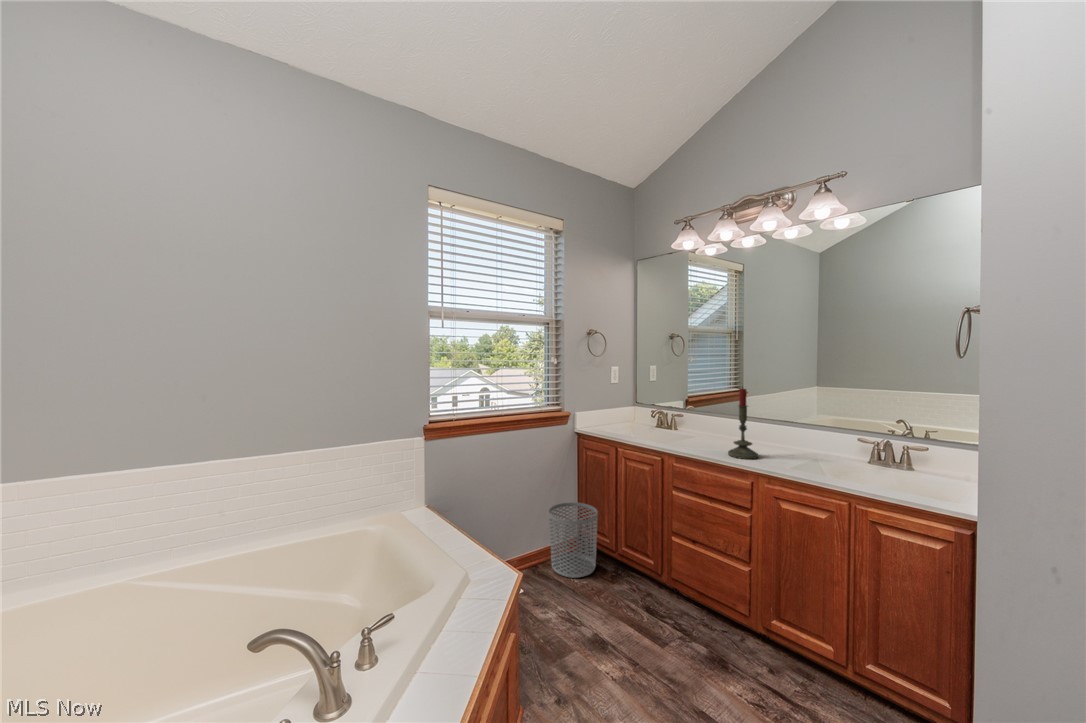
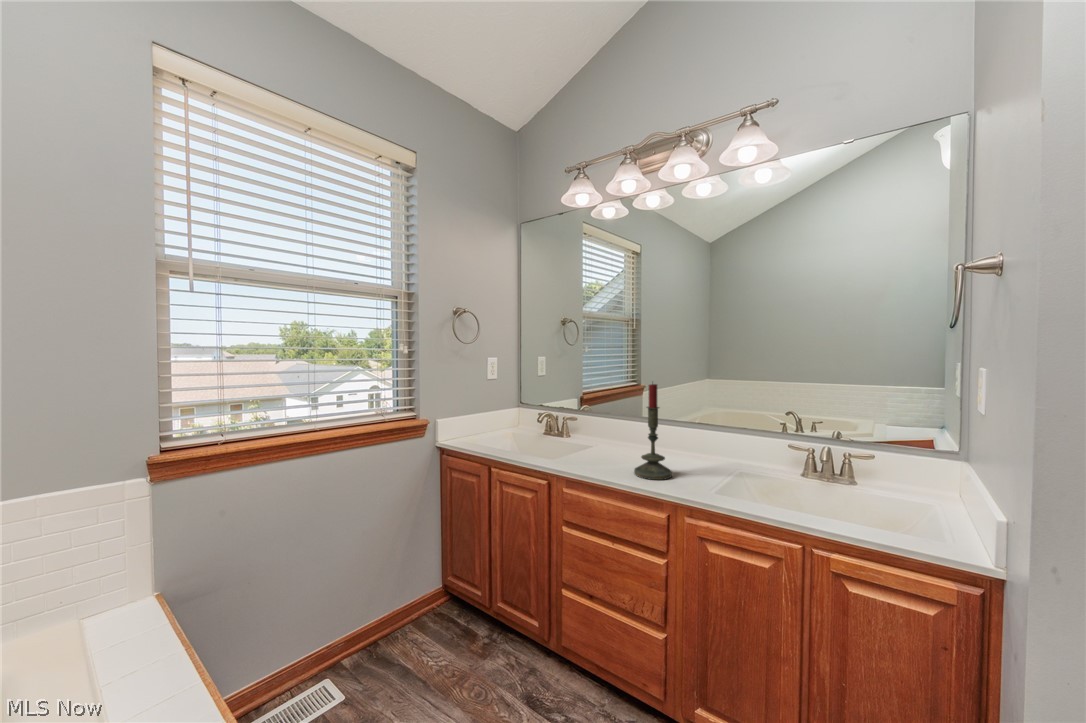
waste bin: present [549,502,598,578] -> none [393,545,464,659]

